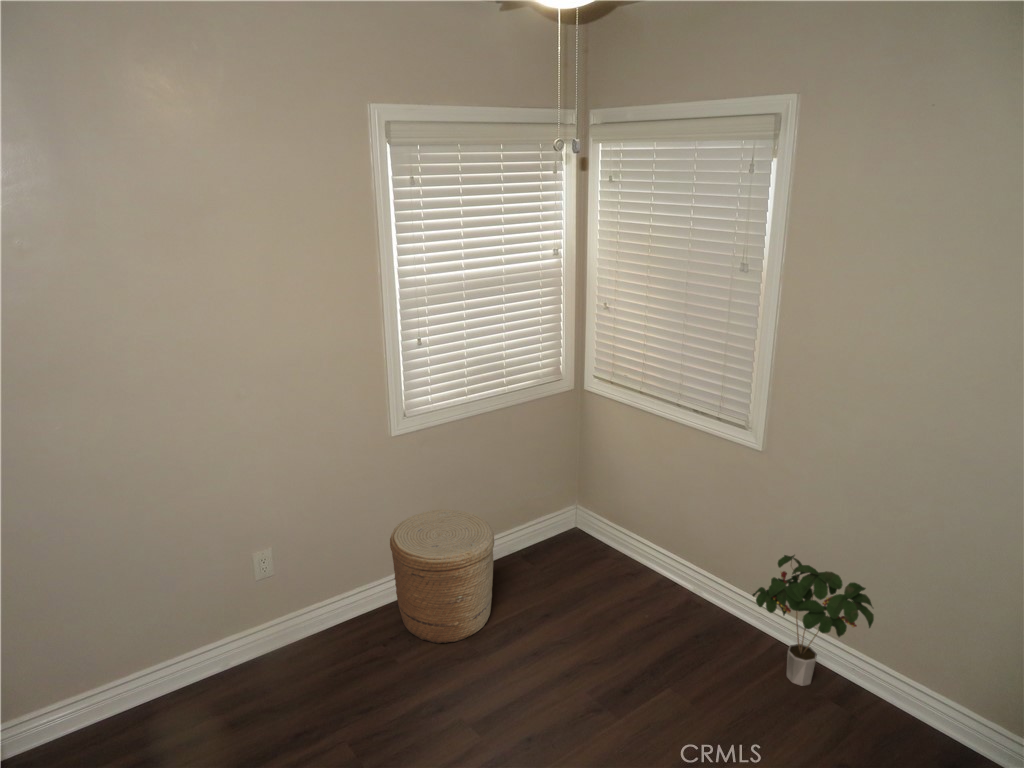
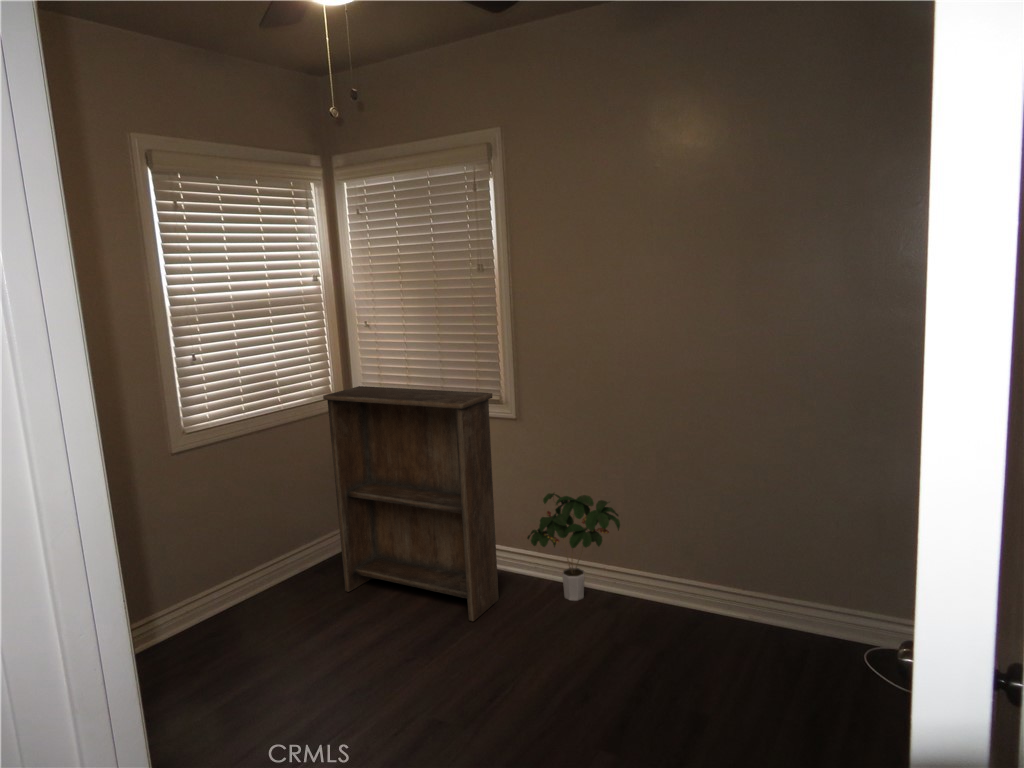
bookshelf: none [543,384,731,679] -> present [323,386,499,621]
woven basket: present [390,510,494,644] -> none [181,522,294,652]

